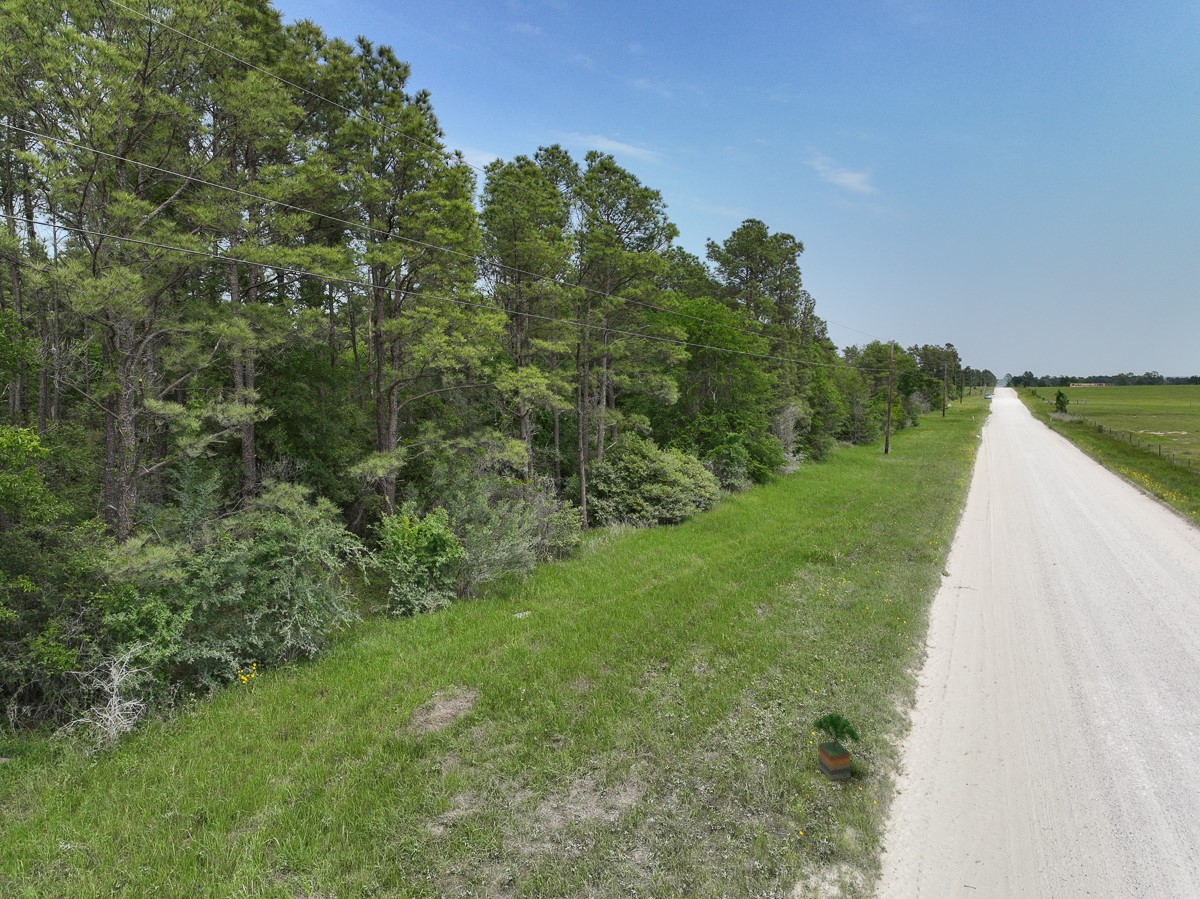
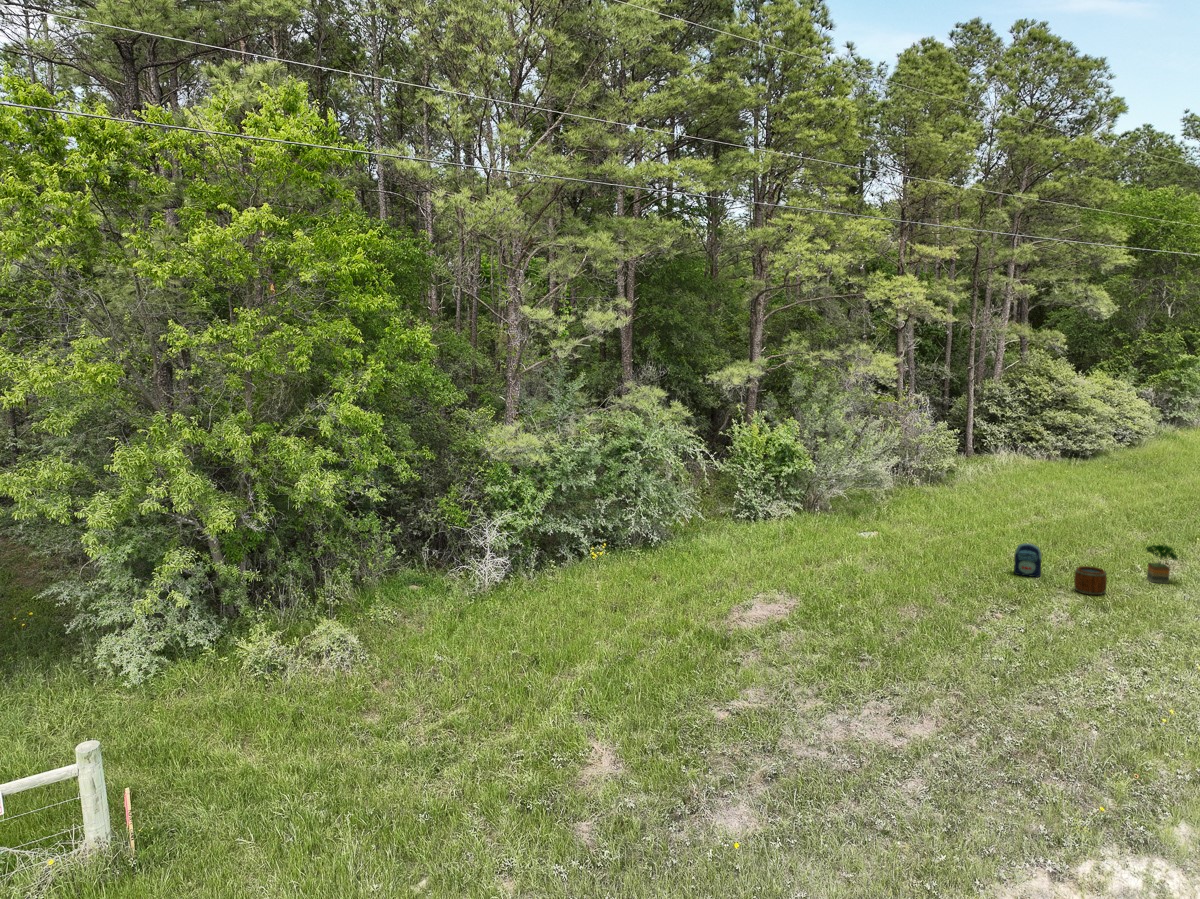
backpack: none [643,746,684,807] -> present [1014,543,1042,577]
bucket: none [740,794,791,863] -> present [1074,566,1107,595]

